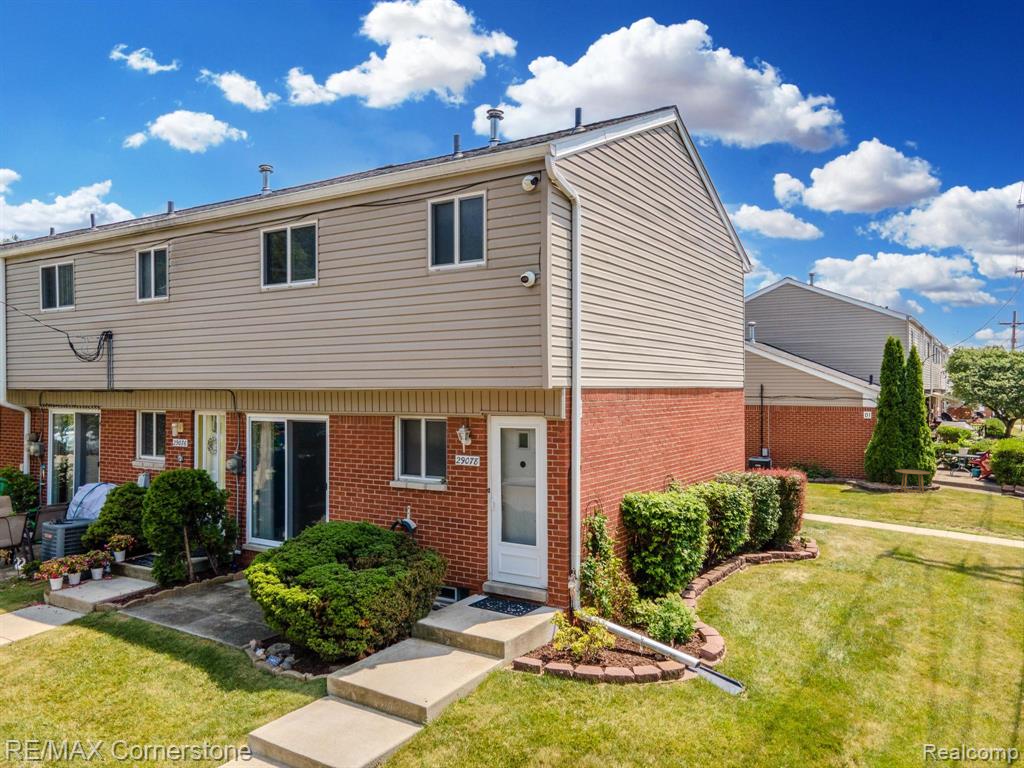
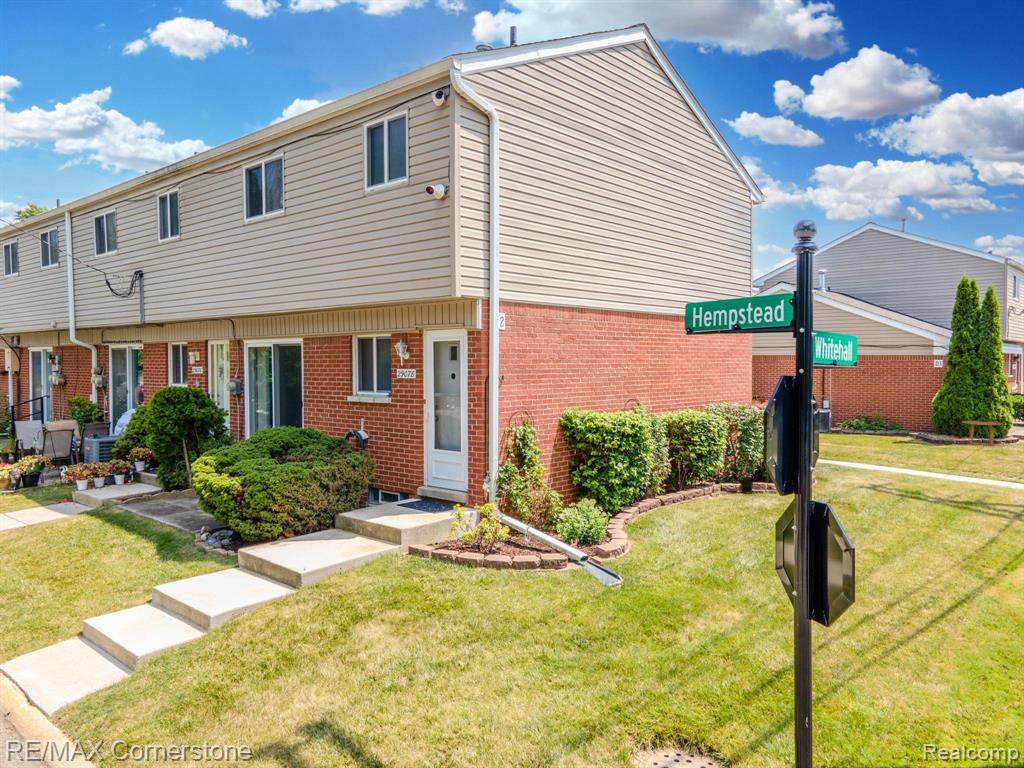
potted plant: none [756,525,780,562] -> present [740,460,753,493]

